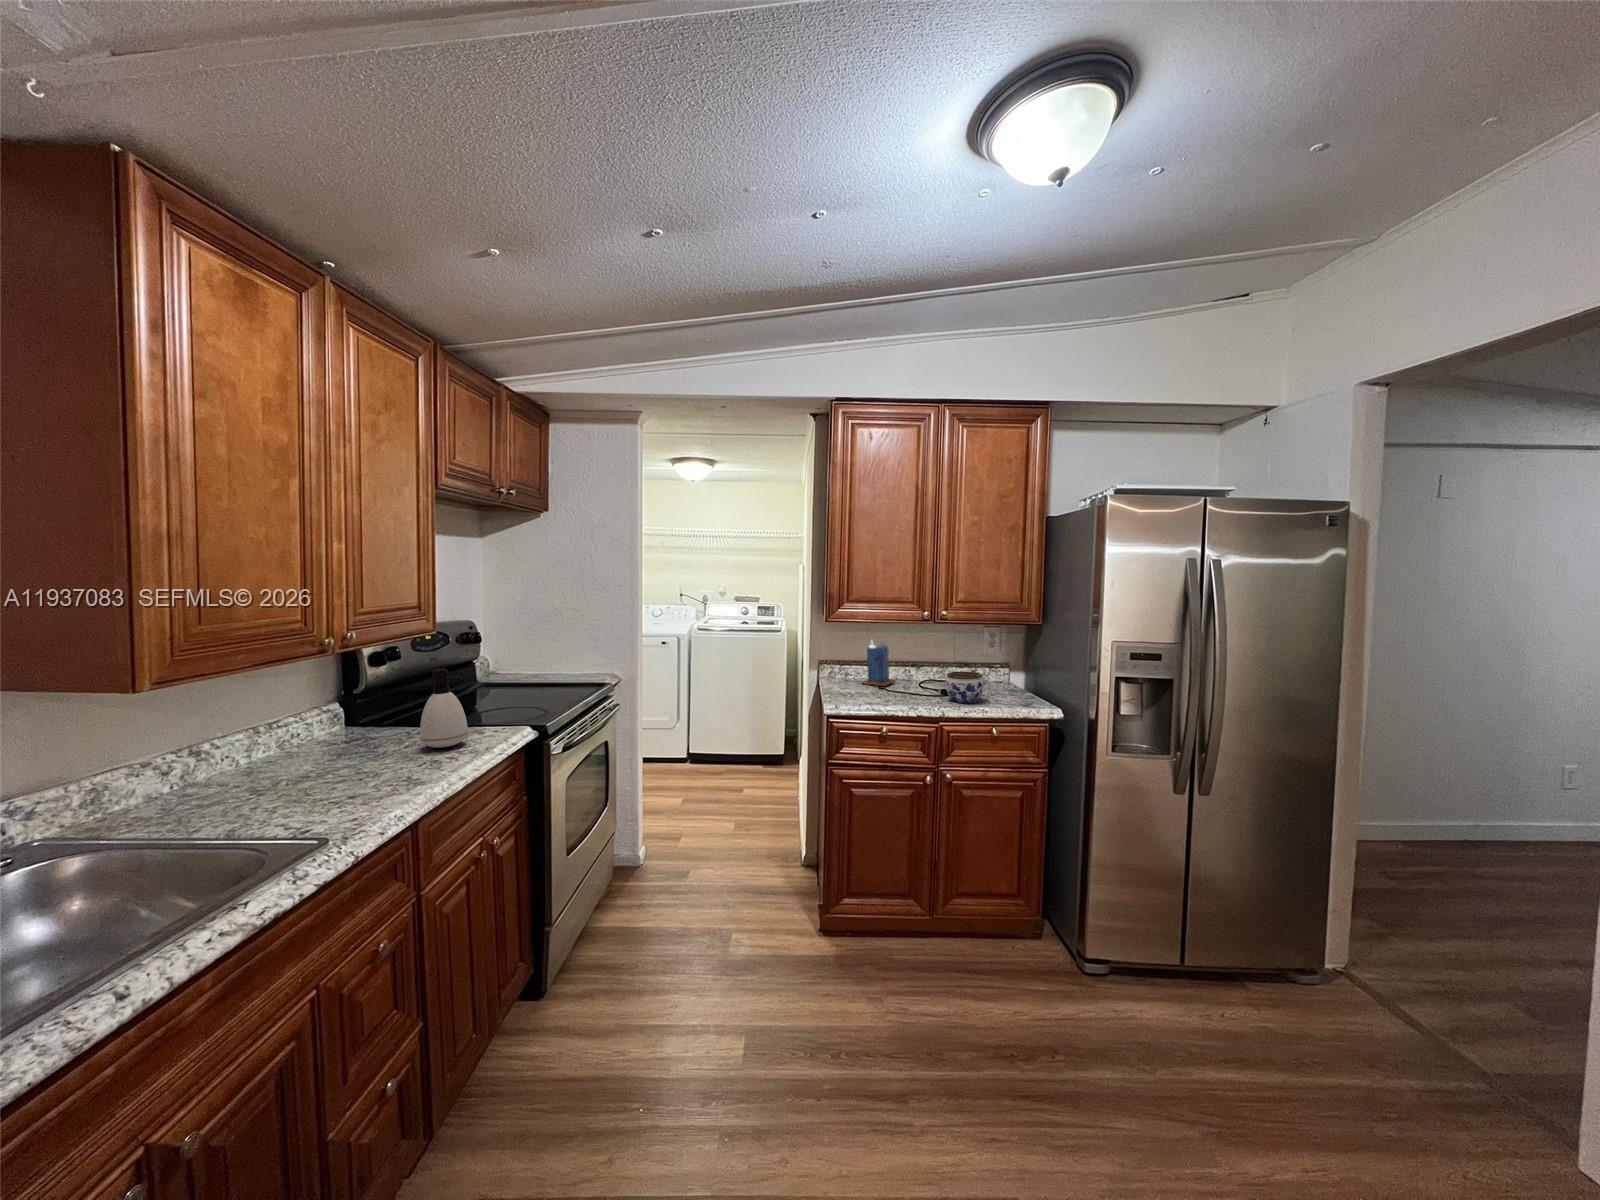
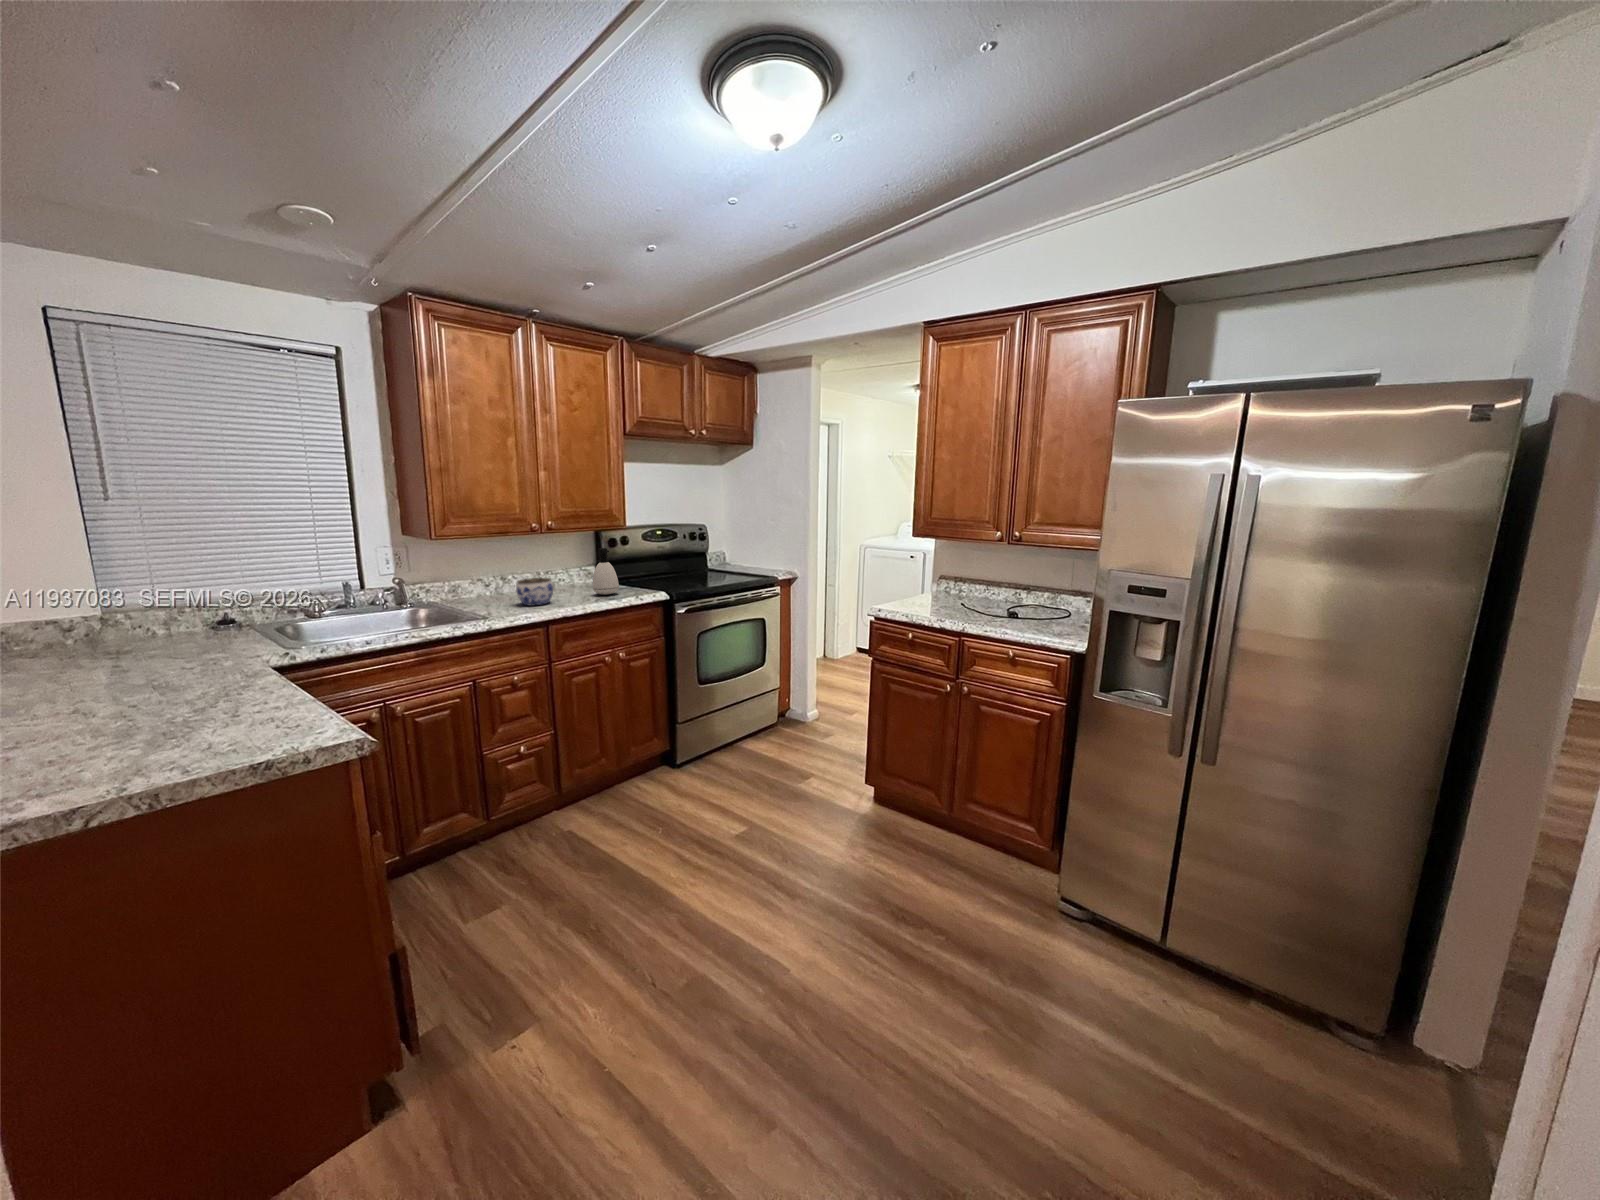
candle: present [862,642,895,686] -> none [958,558,992,603]
jar: present [945,671,984,703] -> present [516,577,553,606]

